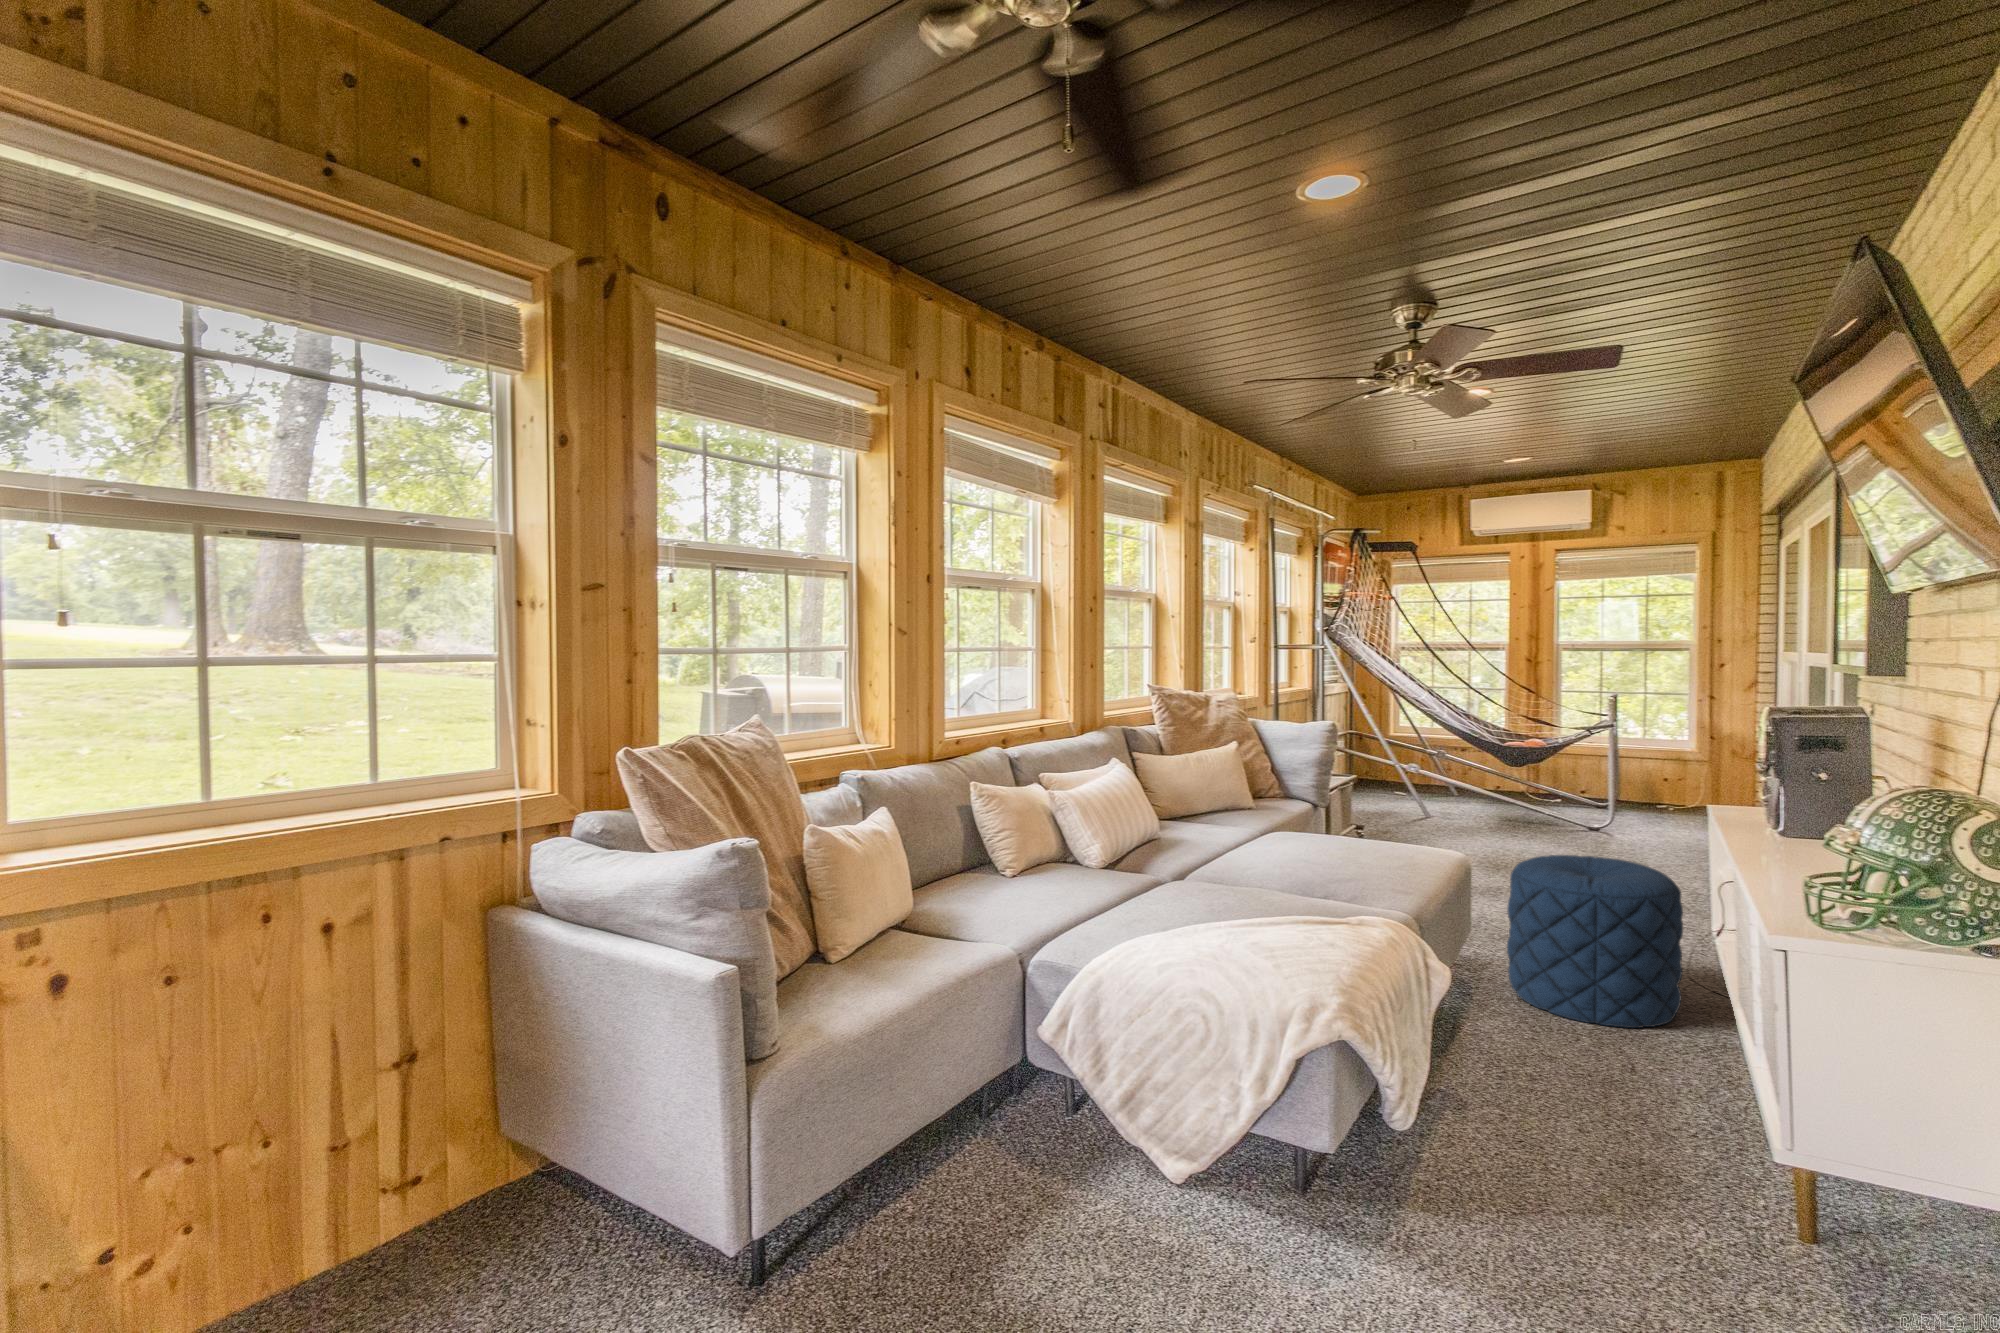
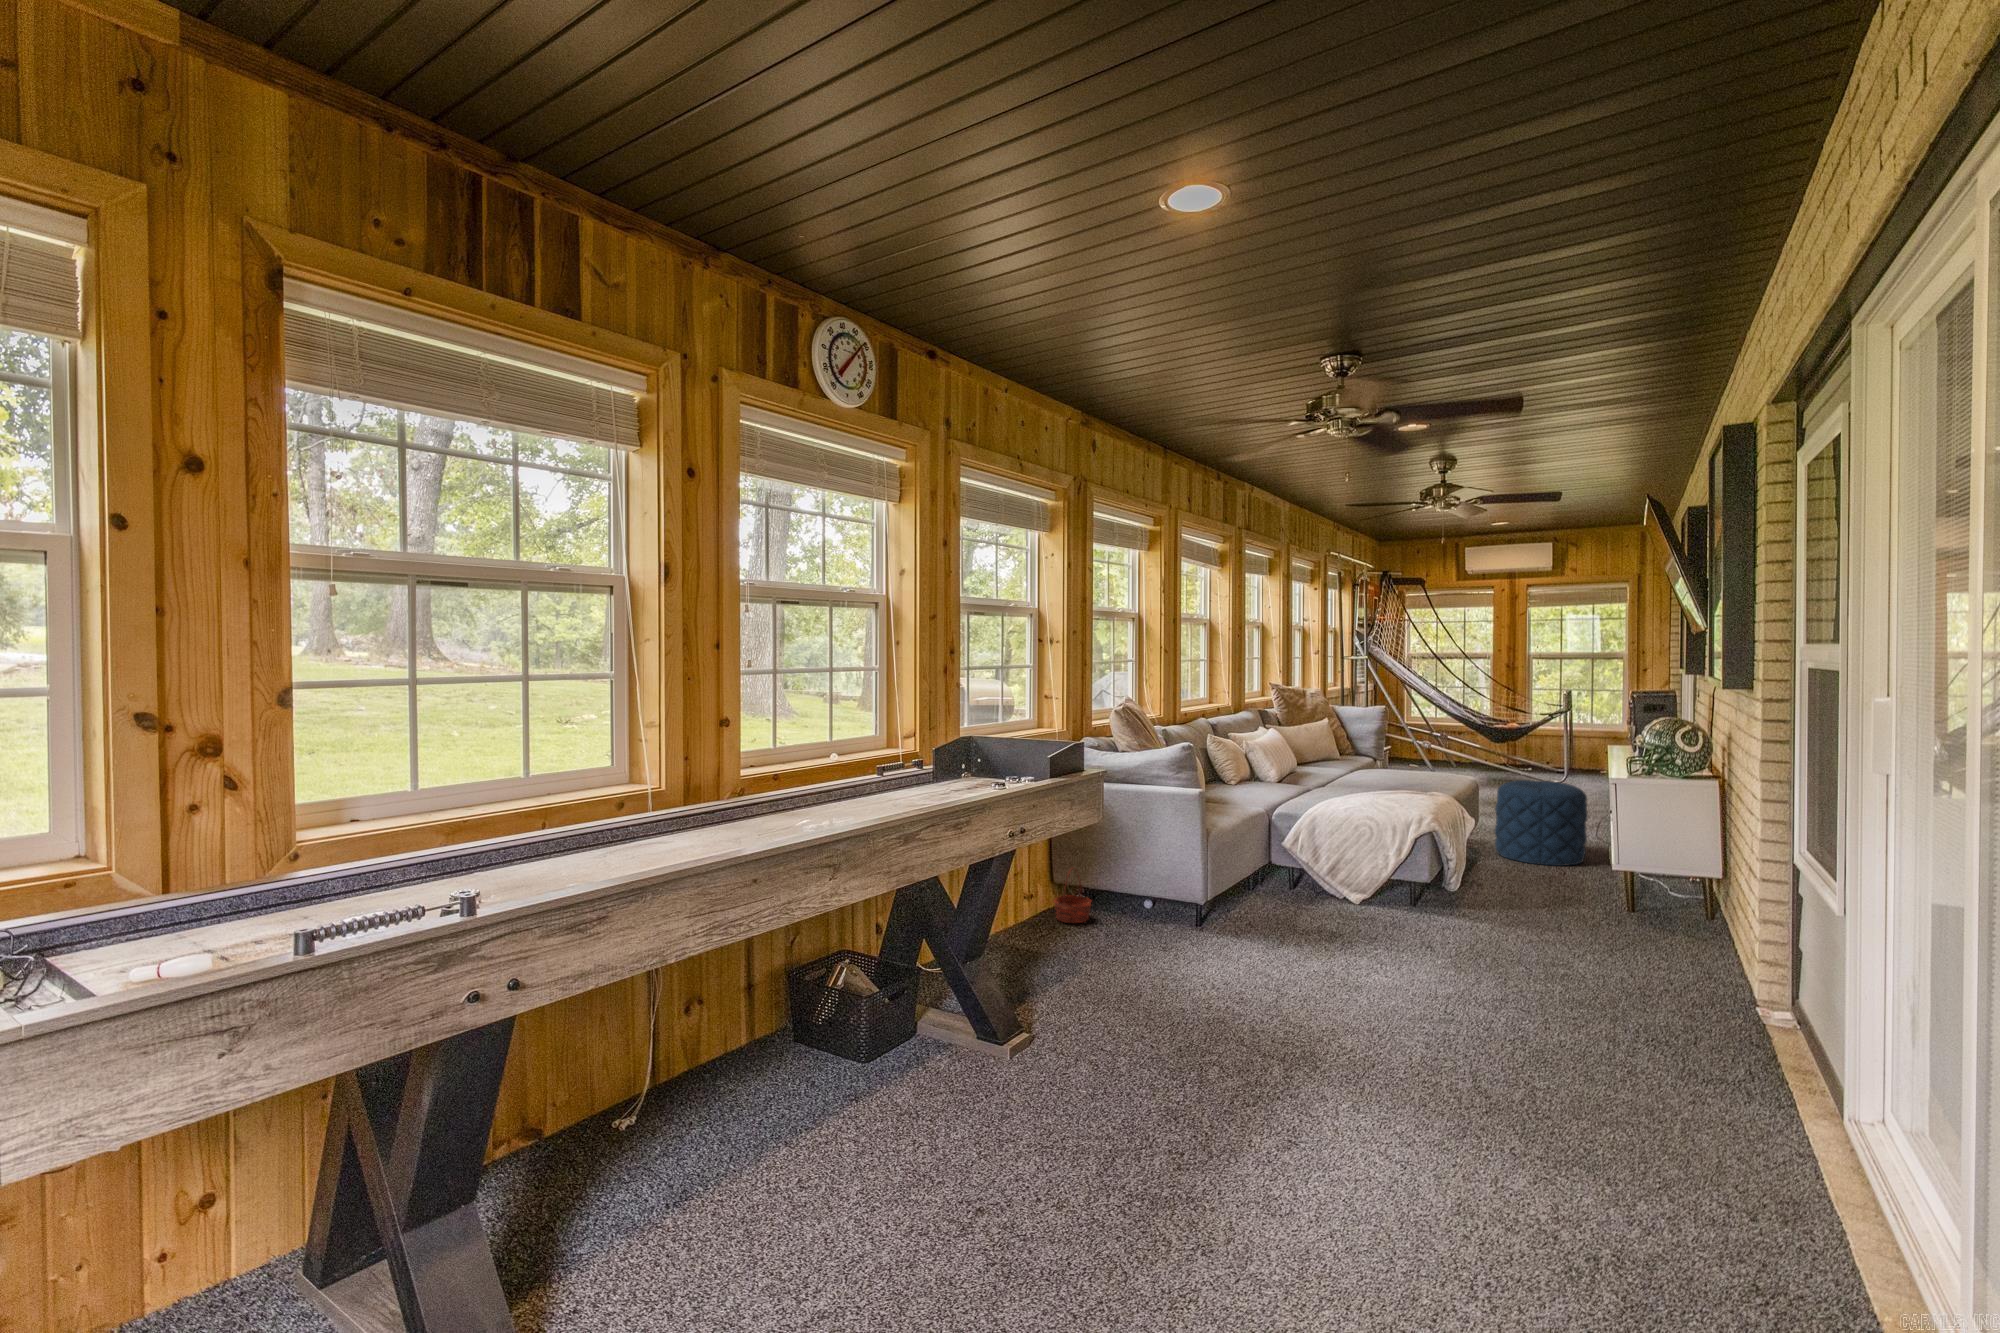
basket: none [427,1124,533,1274] -> present [1054,867,1091,923]

